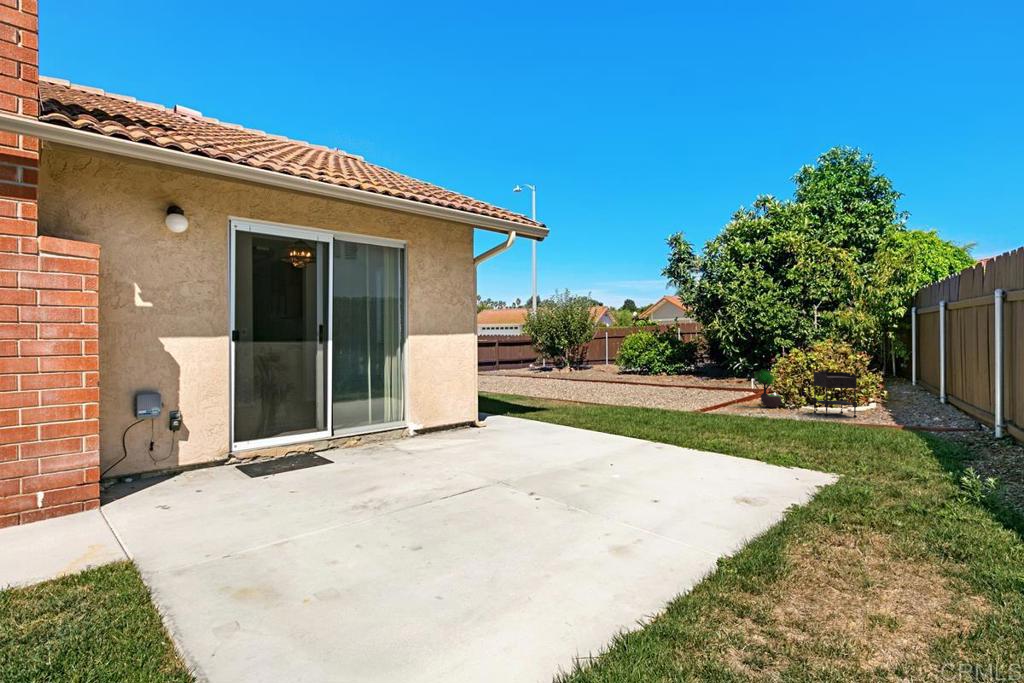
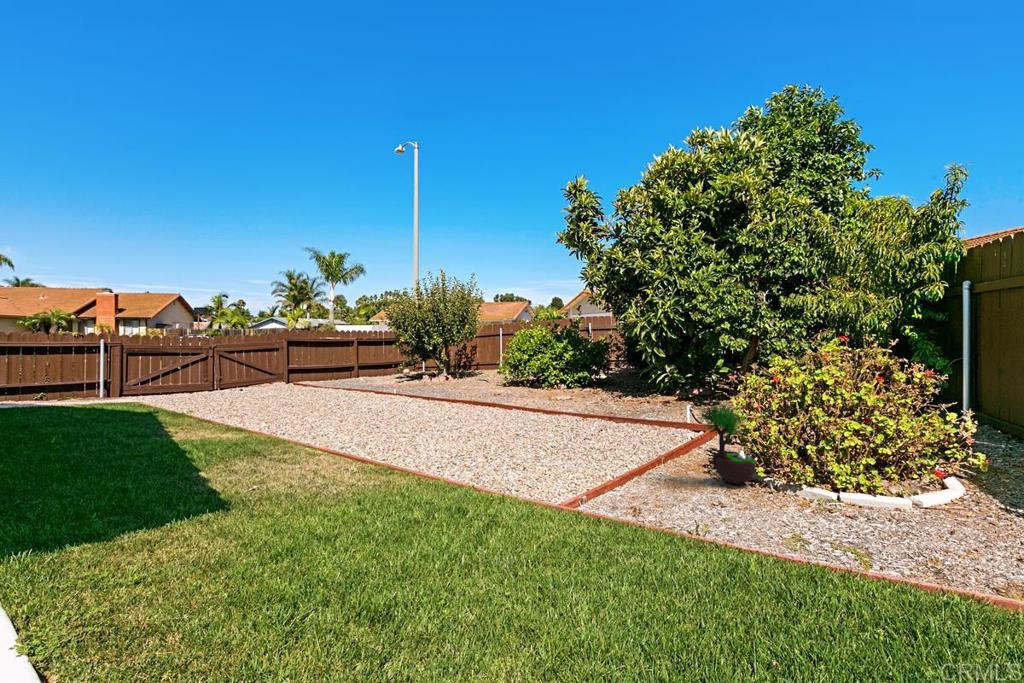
side table: present [813,372,857,417] -> none [832,413,951,531]

